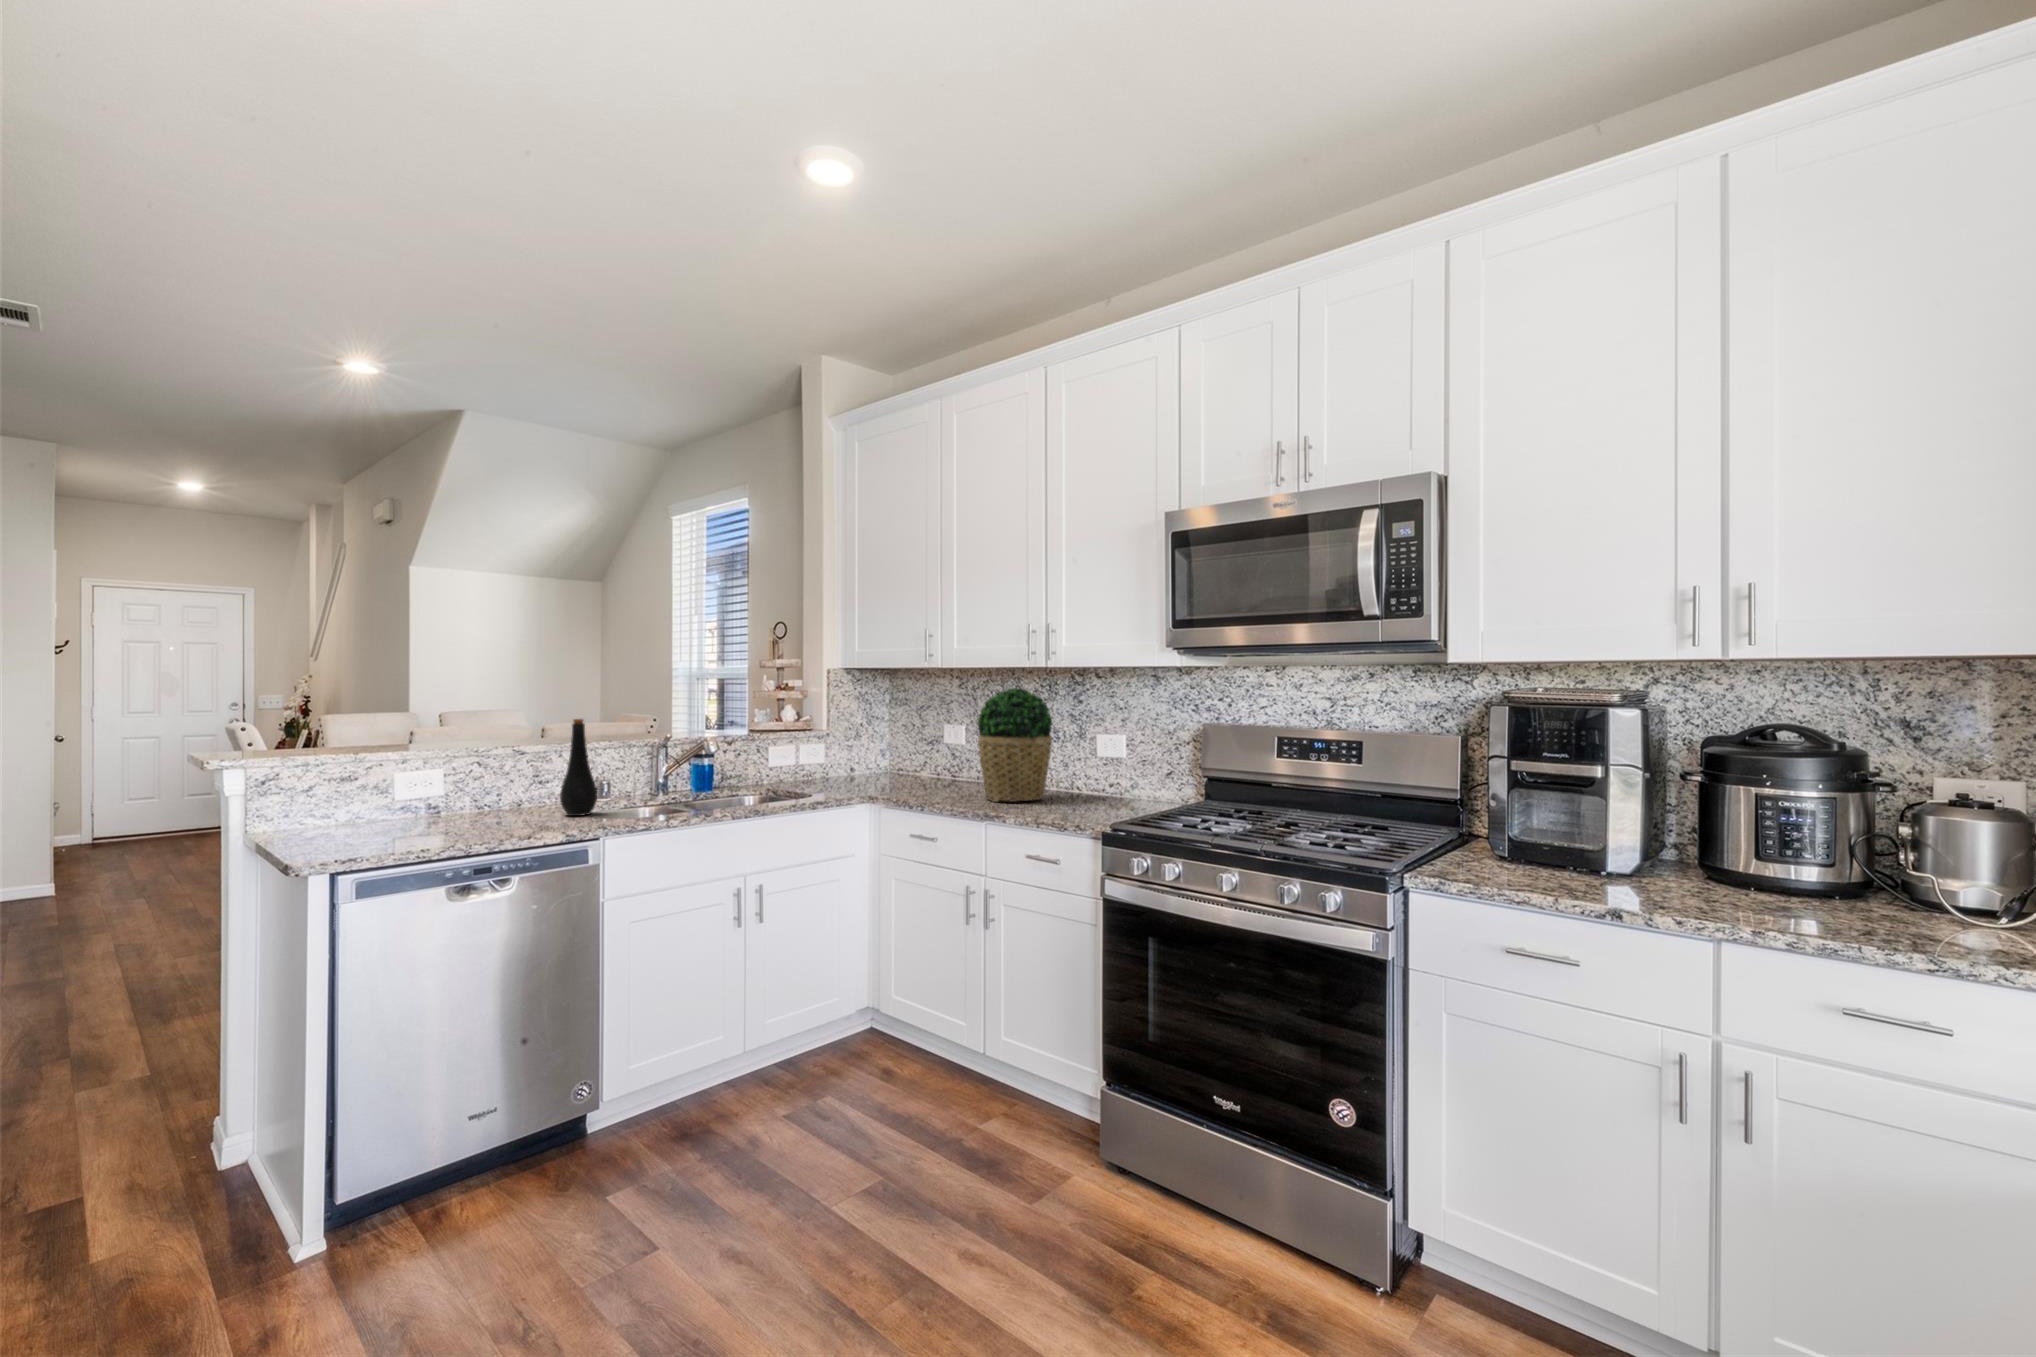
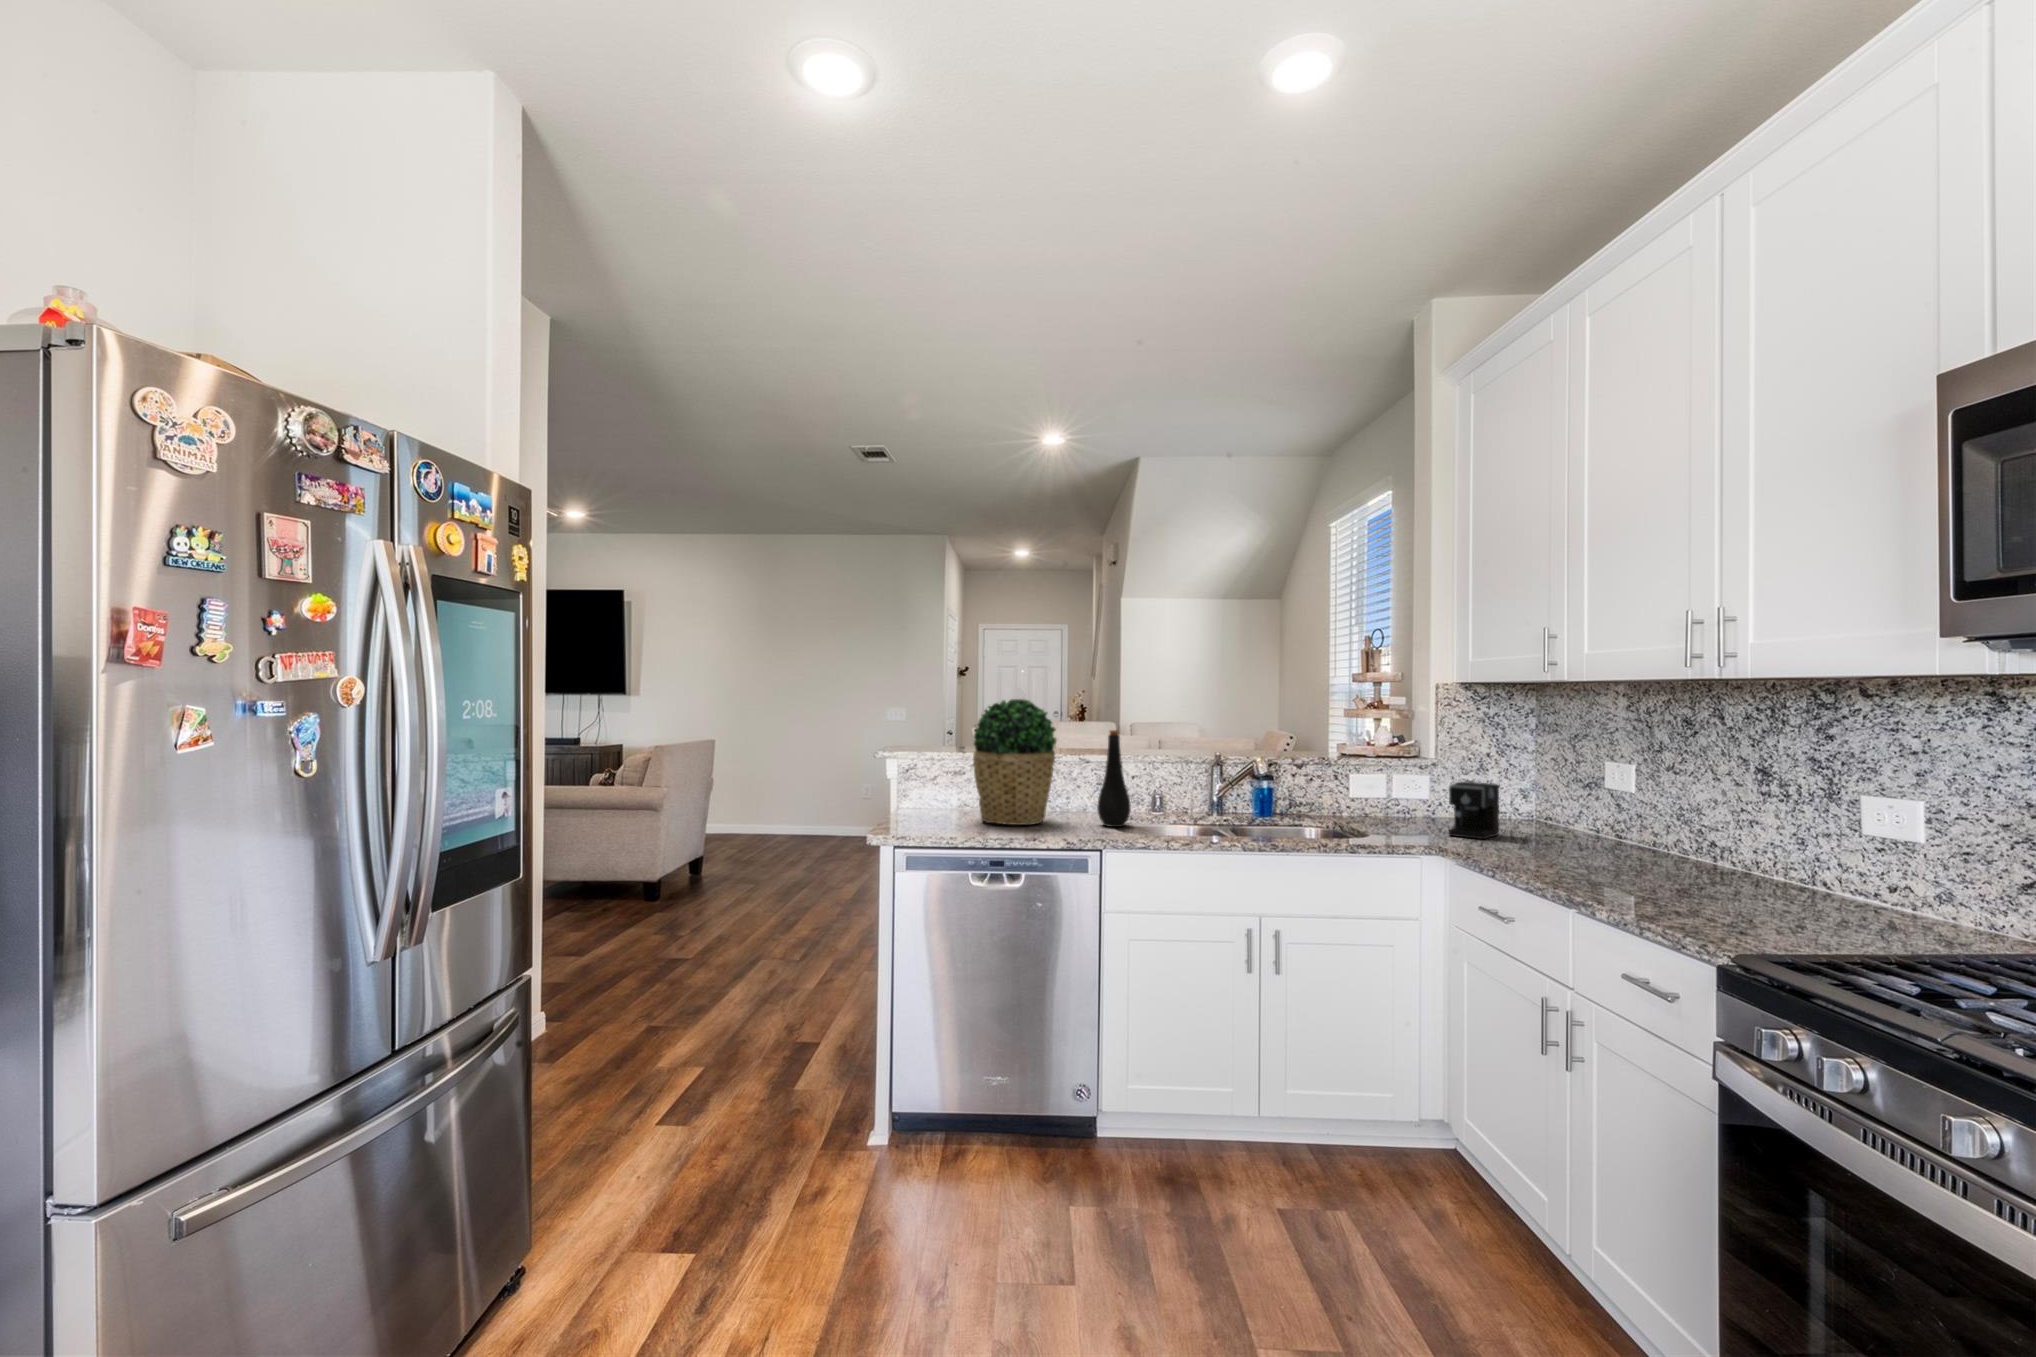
potted plant: present [978,688,1052,802] -> present [973,699,1056,825]
coffee maker: none [855,746,926,788] -> present [1449,782,1564,839]

